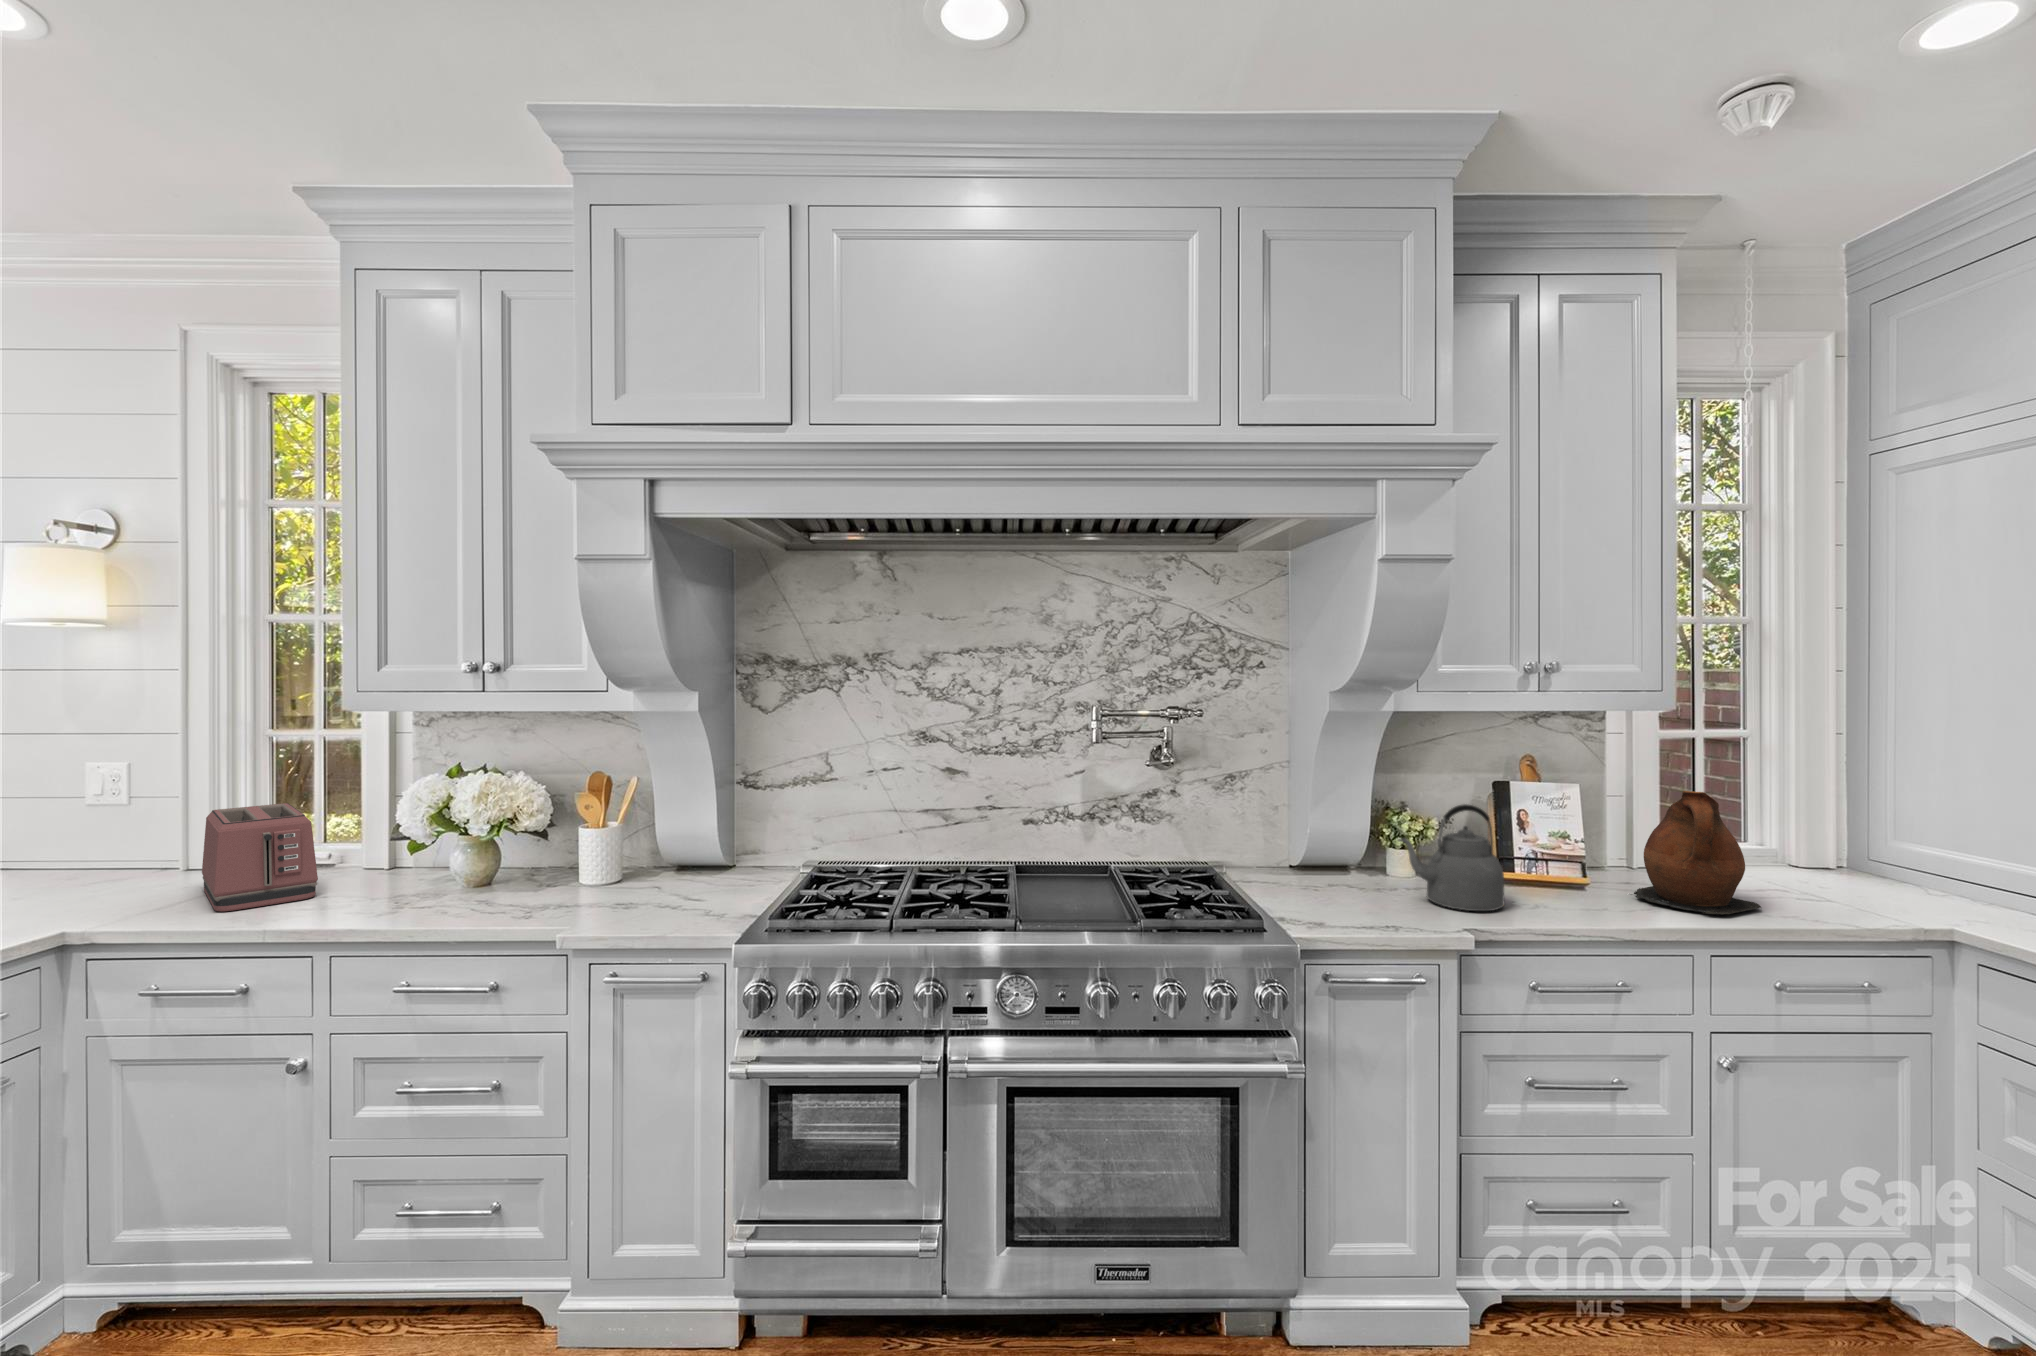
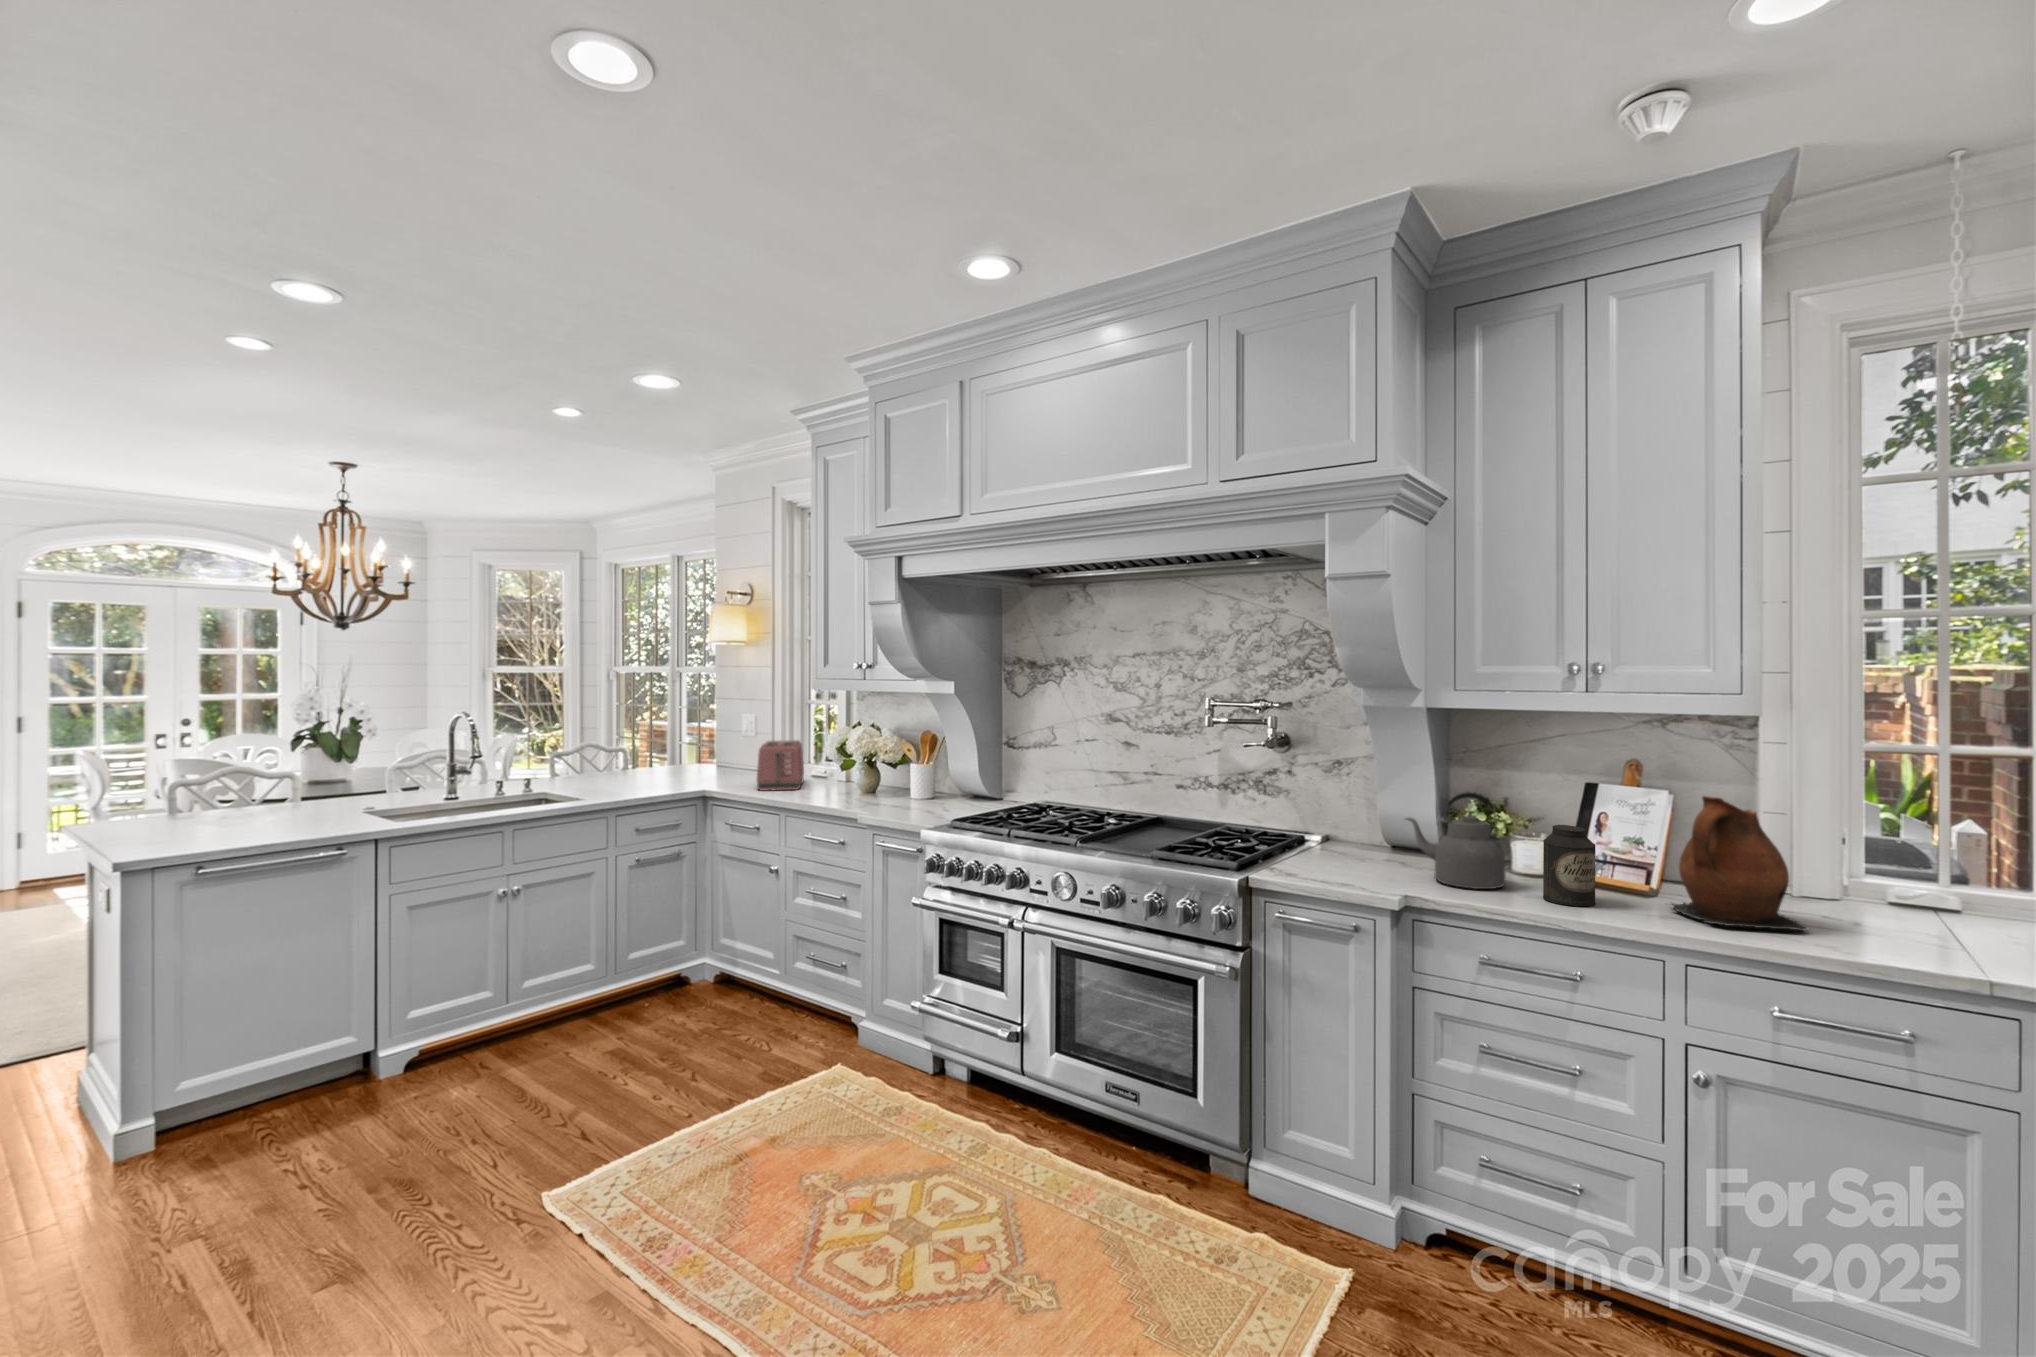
canister: none [1547,831,1603,915] -> present [1543,825,1596,906]

